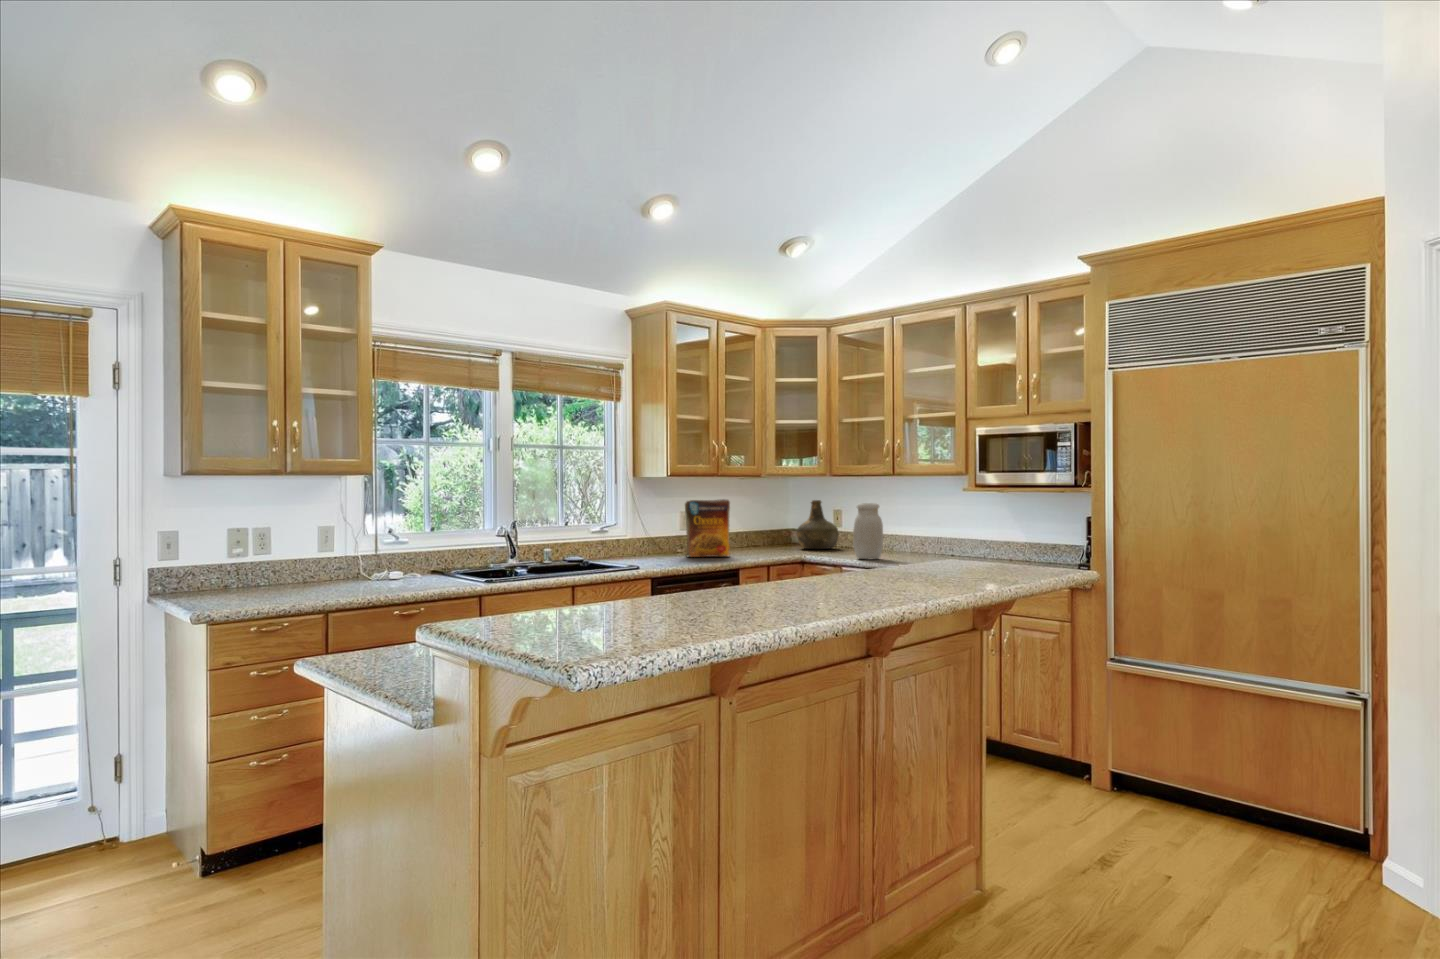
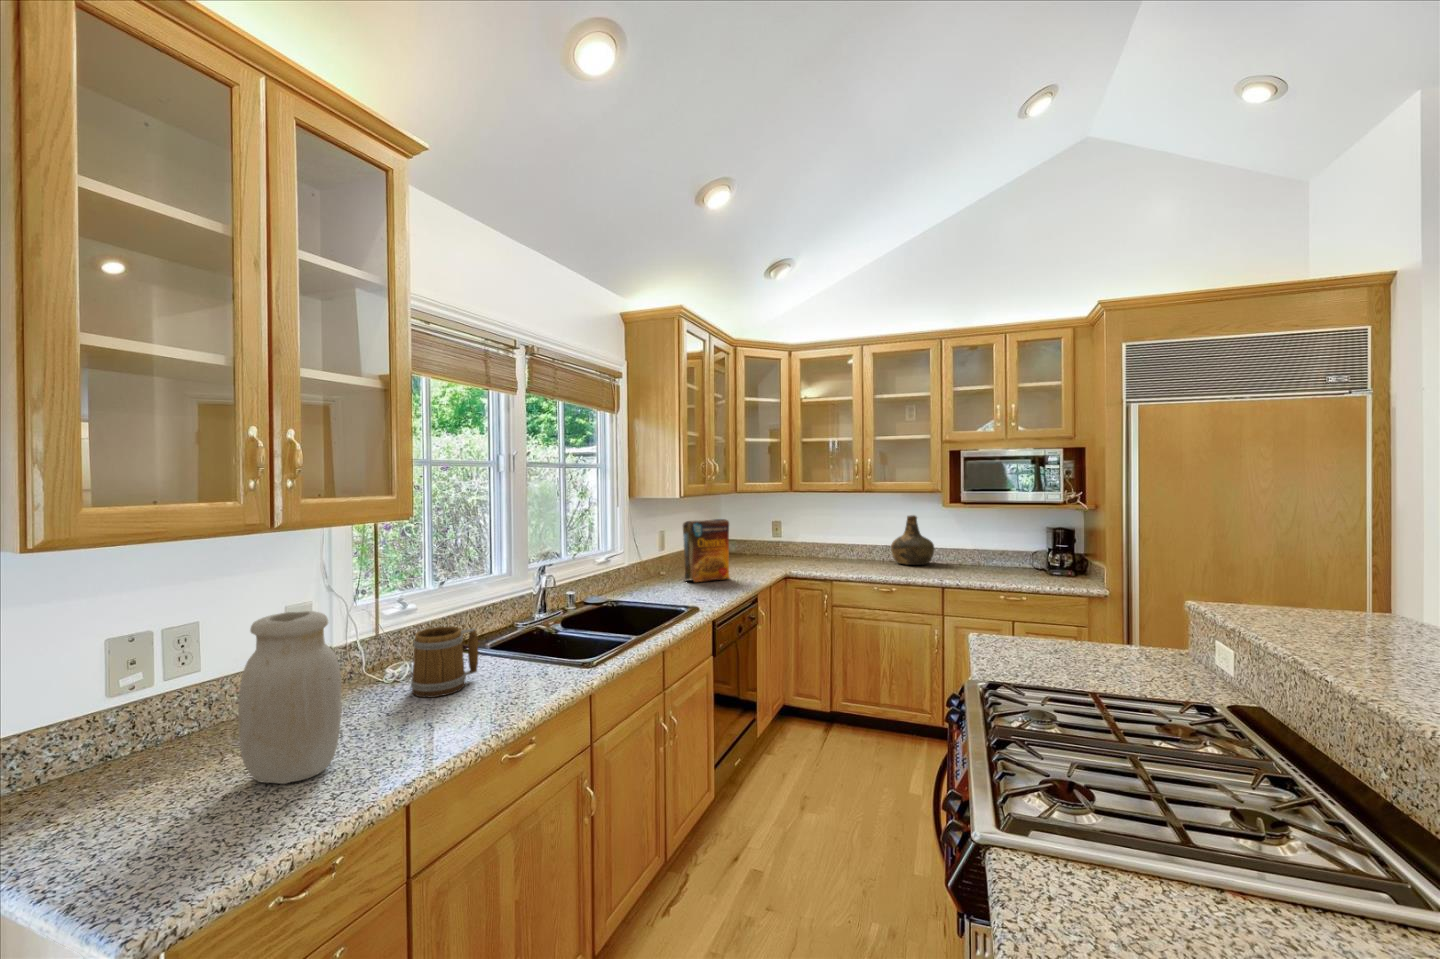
bottle: present [797,500,838,549] -> present [891,515,934,565]
jar: present [853,503,883,559] -> present [238,611,342,784]
mug: none [374,546,419,586] -> present [411,626,478,698]

